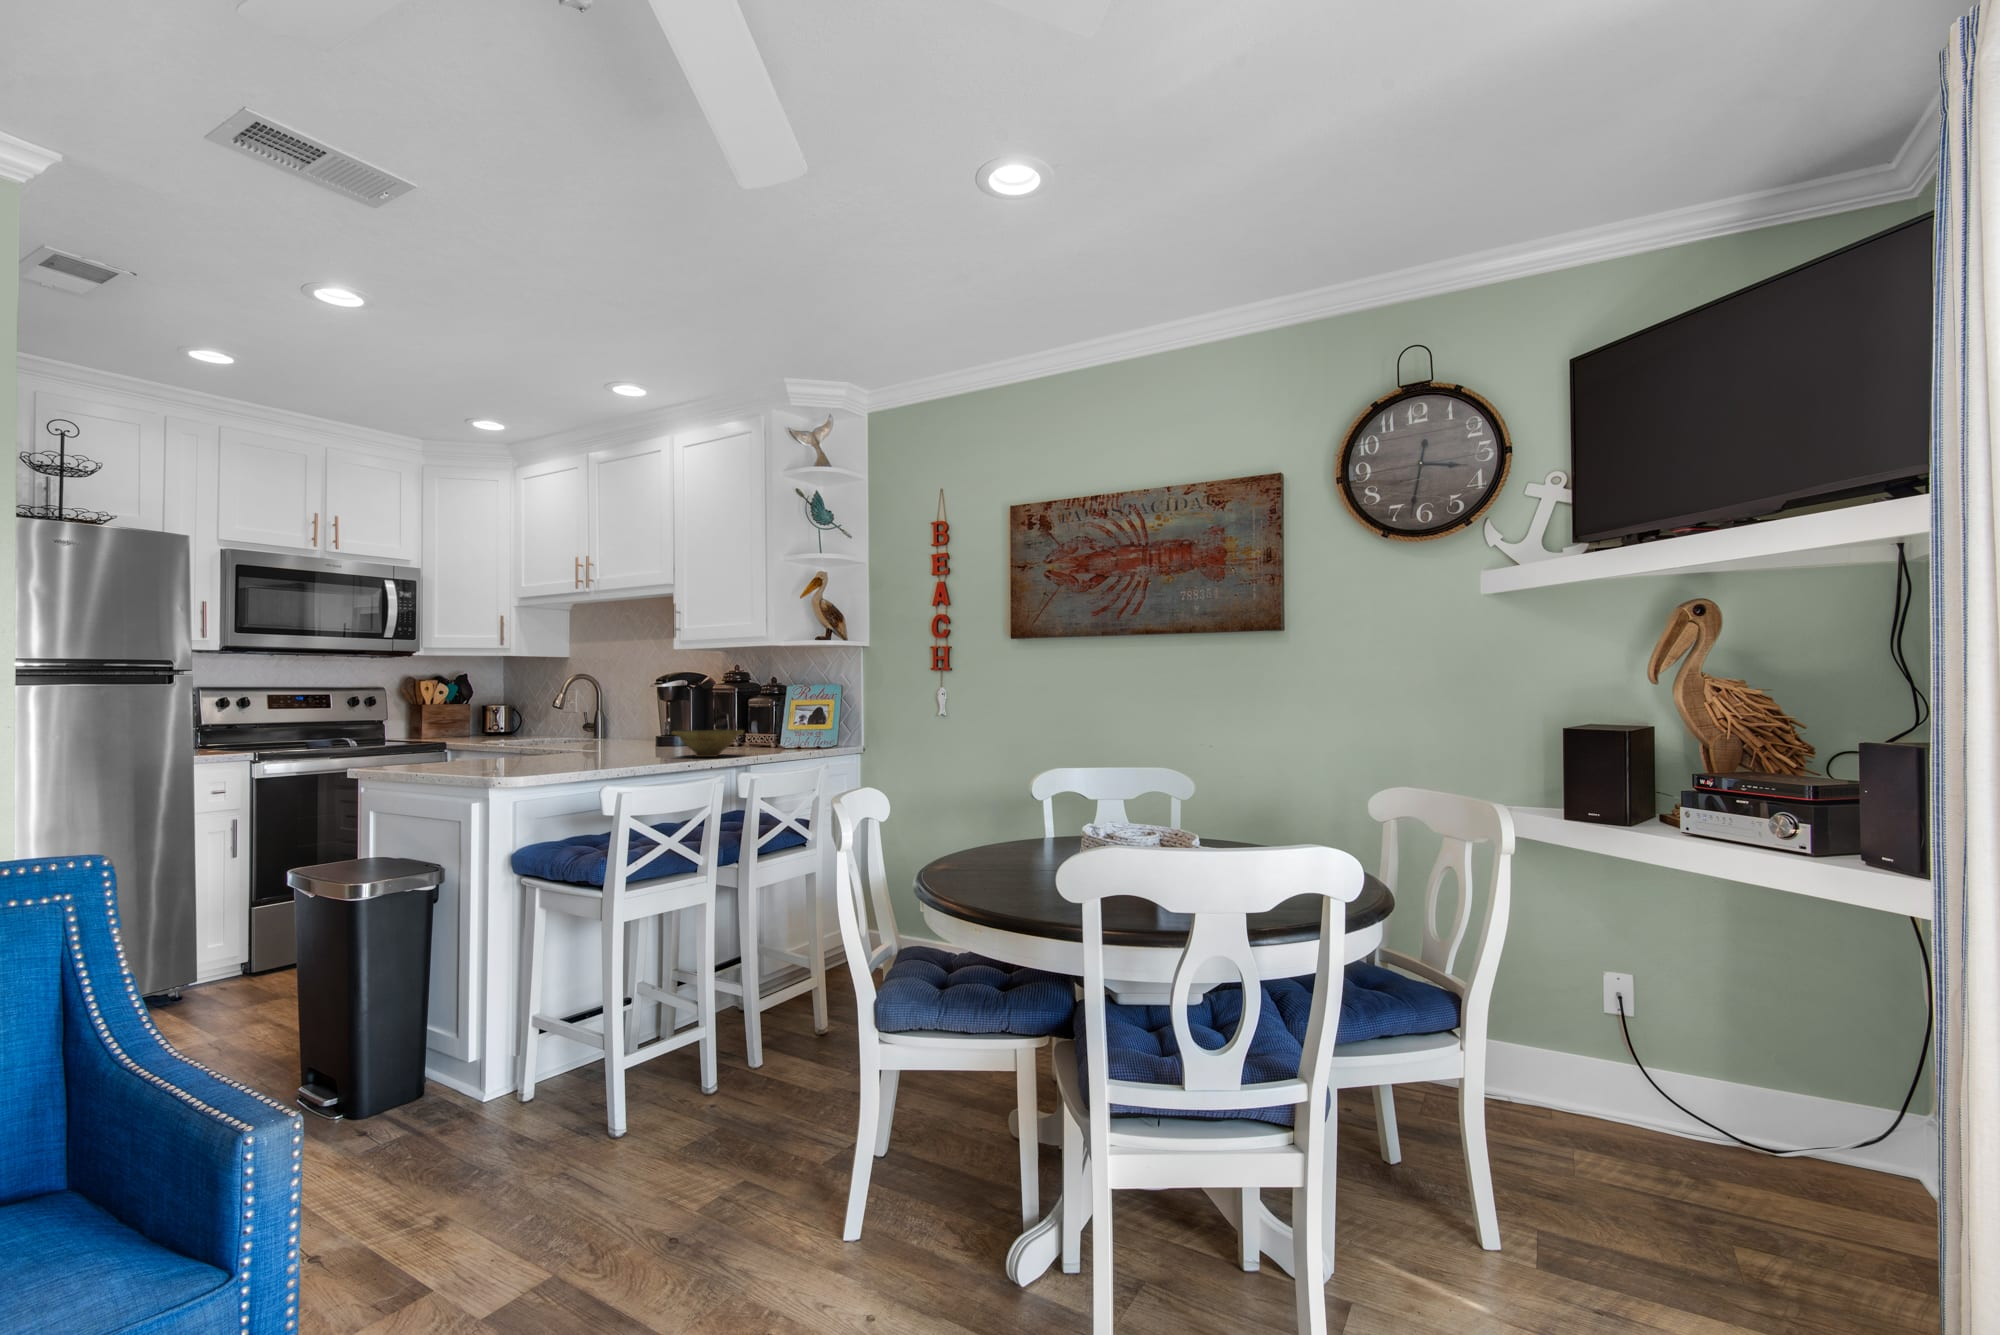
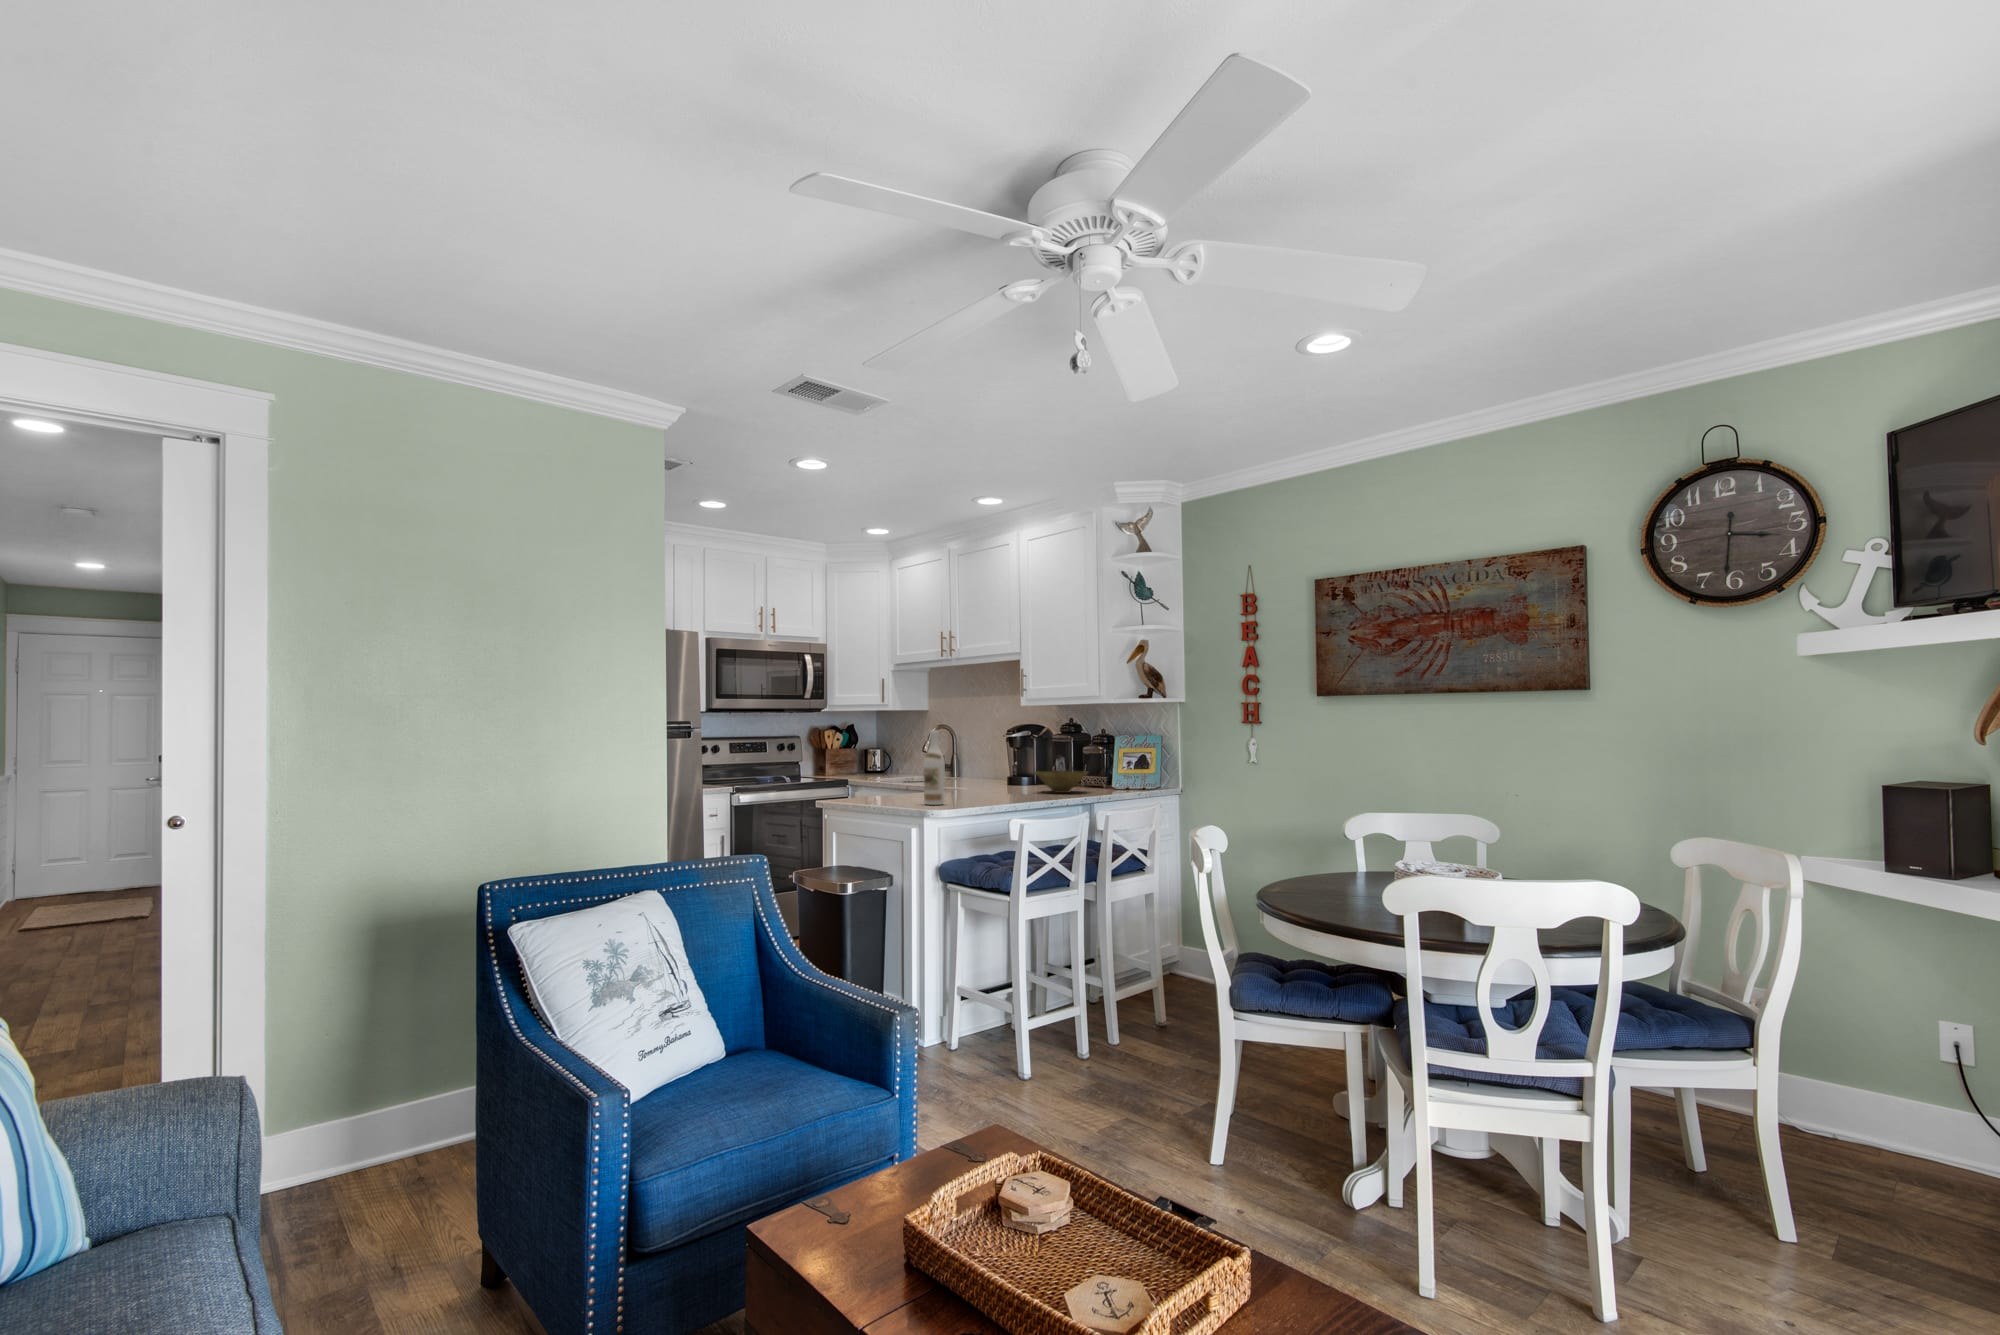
wine bottle: none [497,675,529,776] -> present [923,730,945,805]

